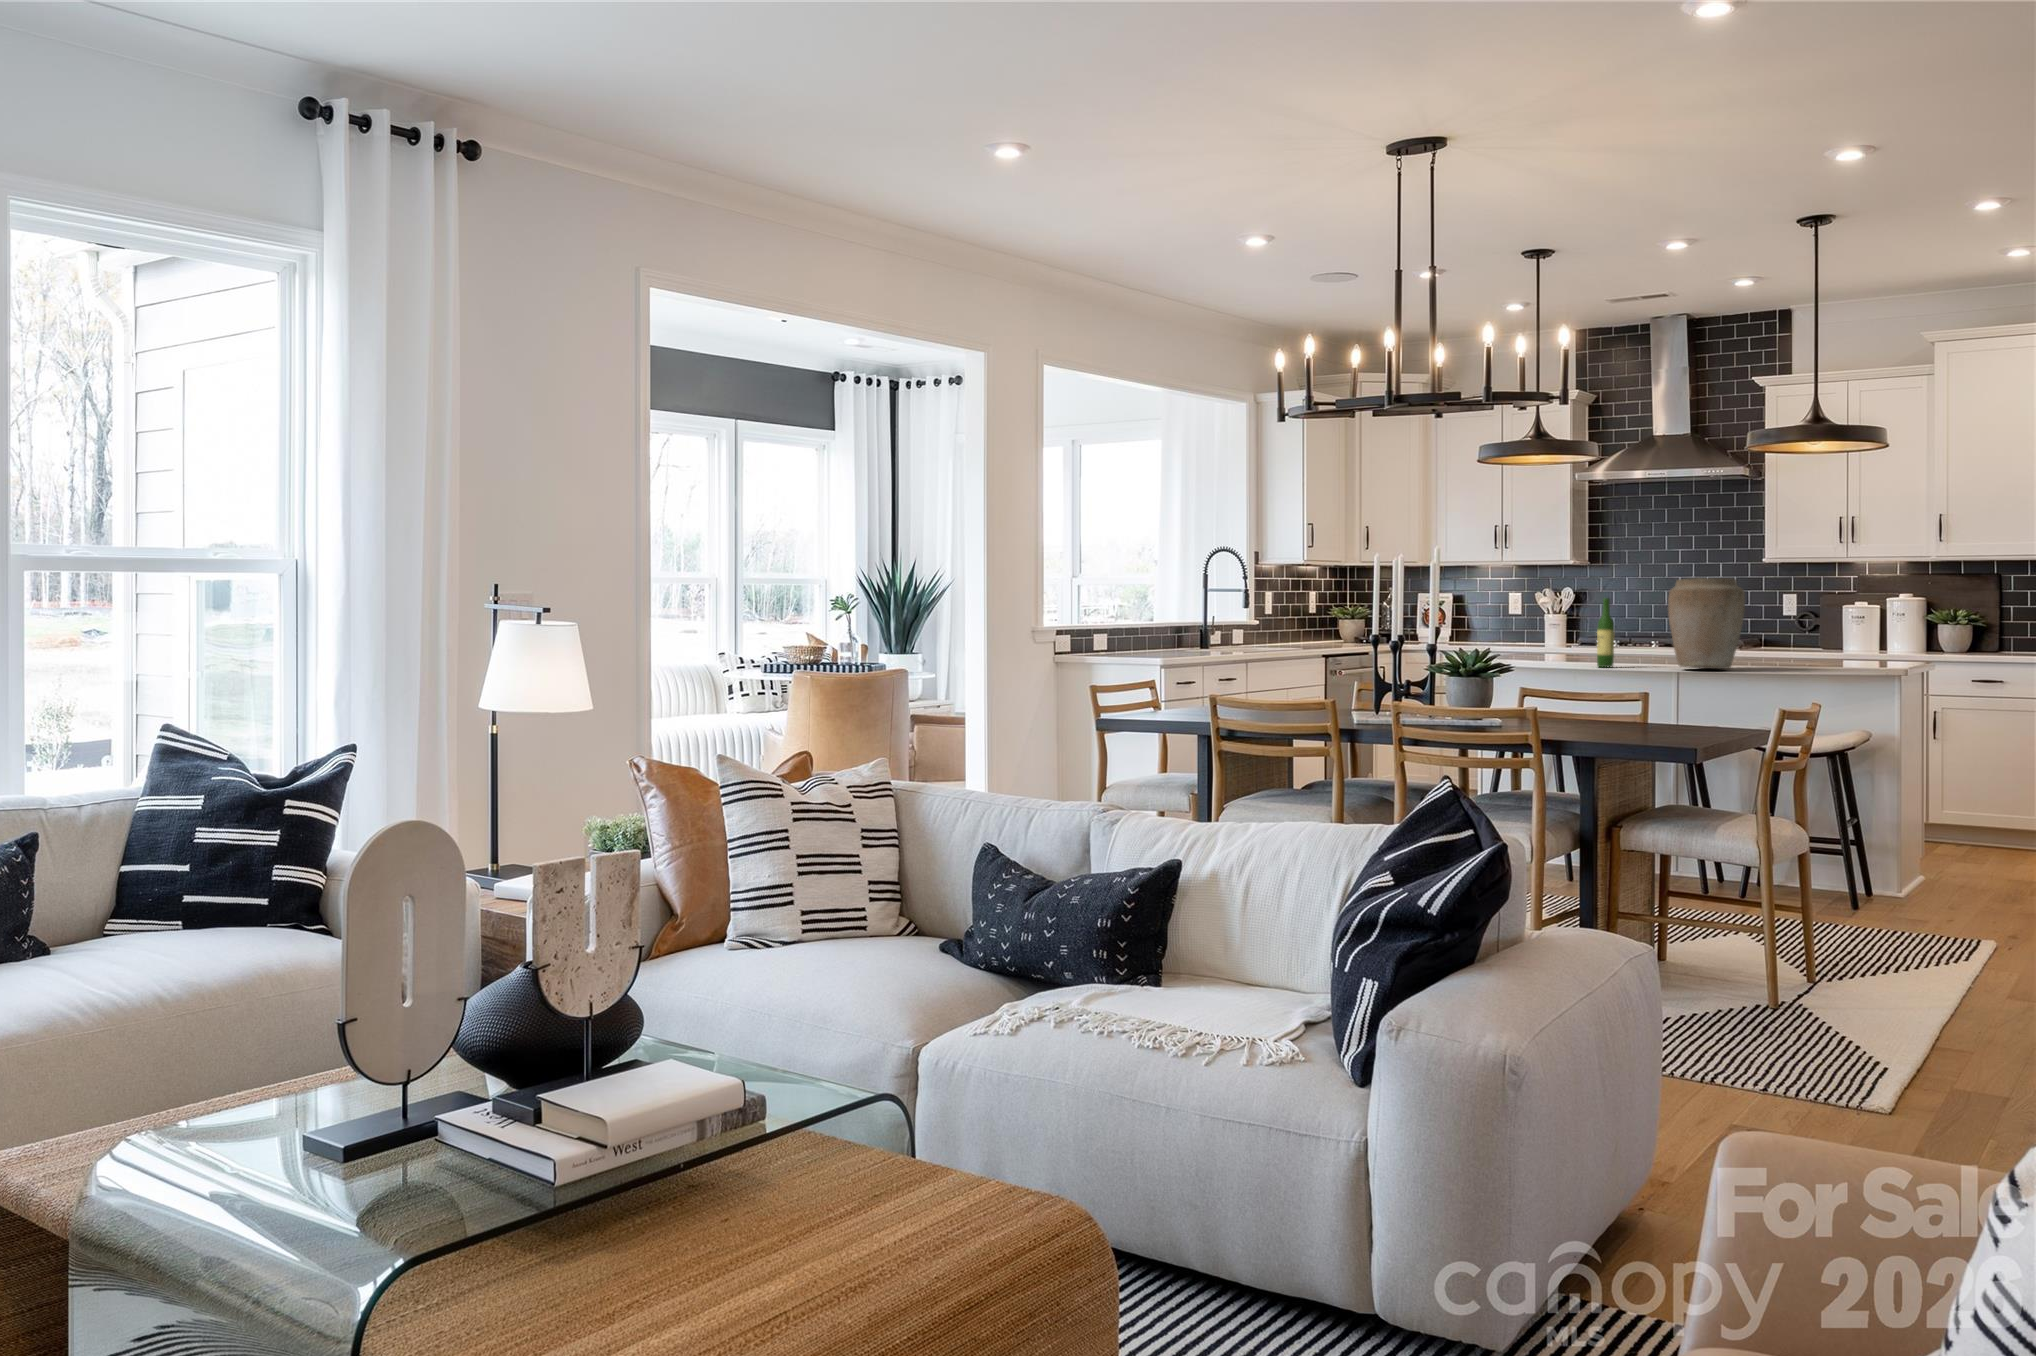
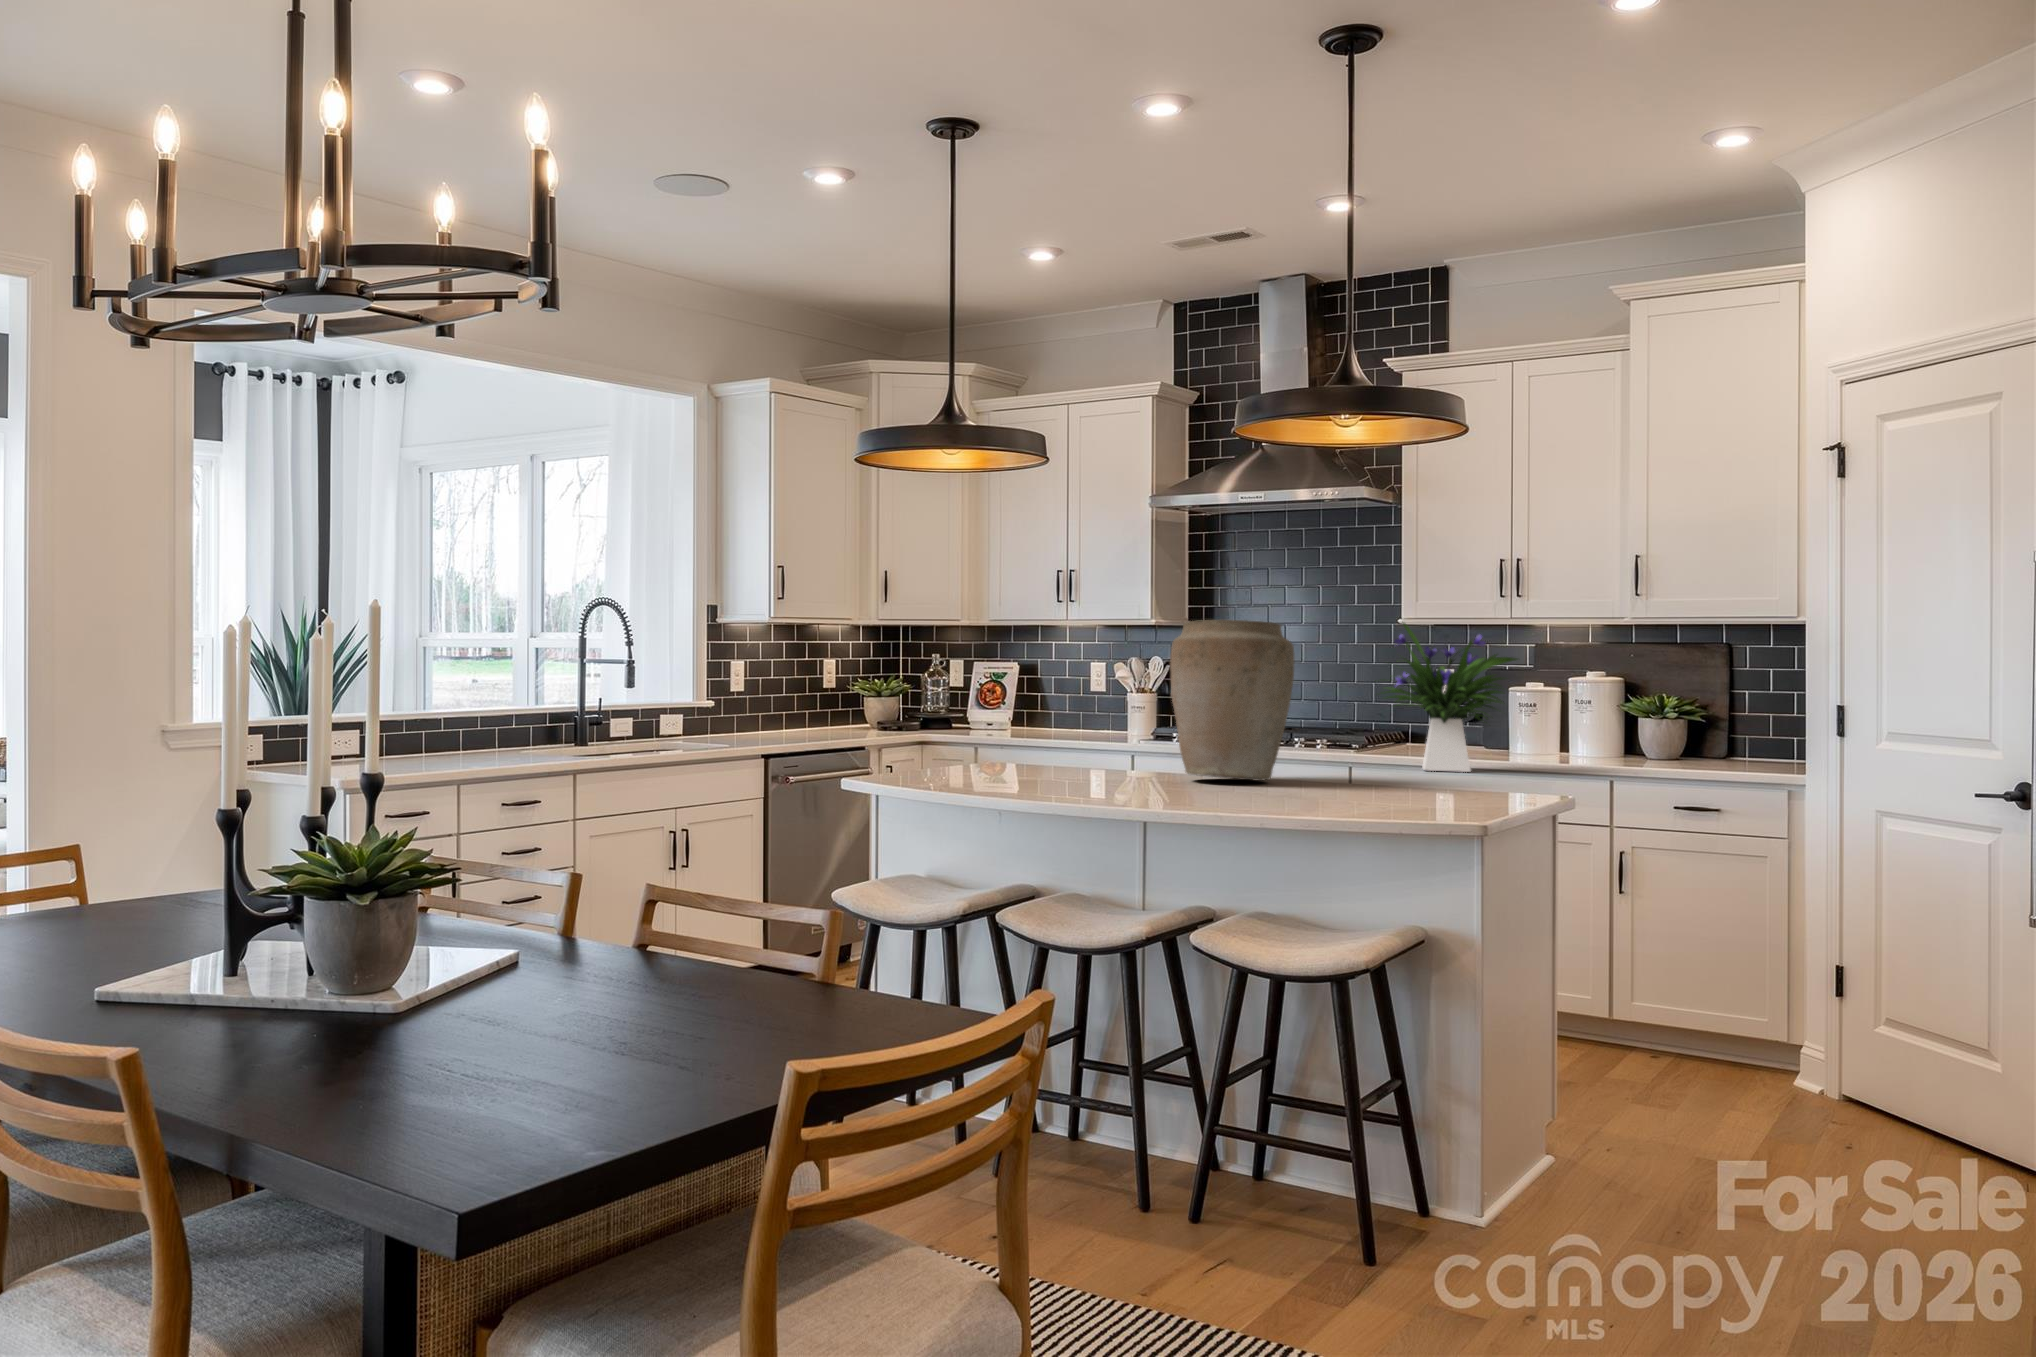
flower arrangement: none [1772,571,1870,662] -> present [1386,623,1517,772]
wine bottle: present [1597,598,1614,667] -> none [1069,654,1098,773]

